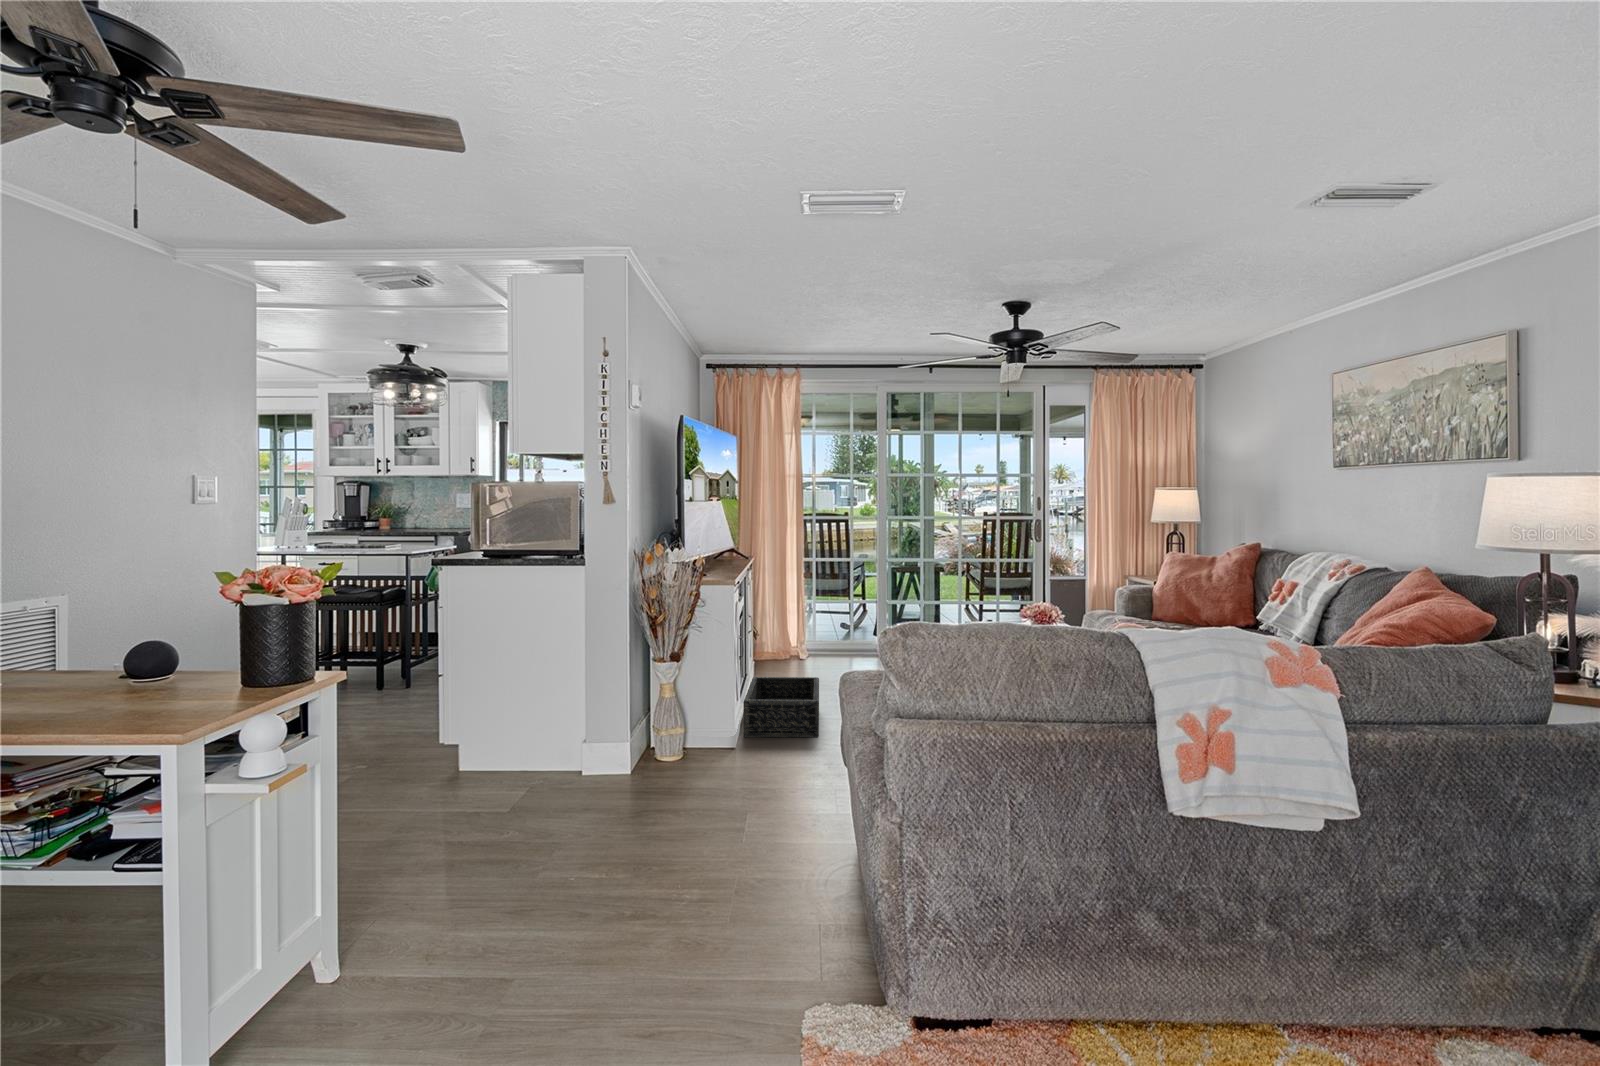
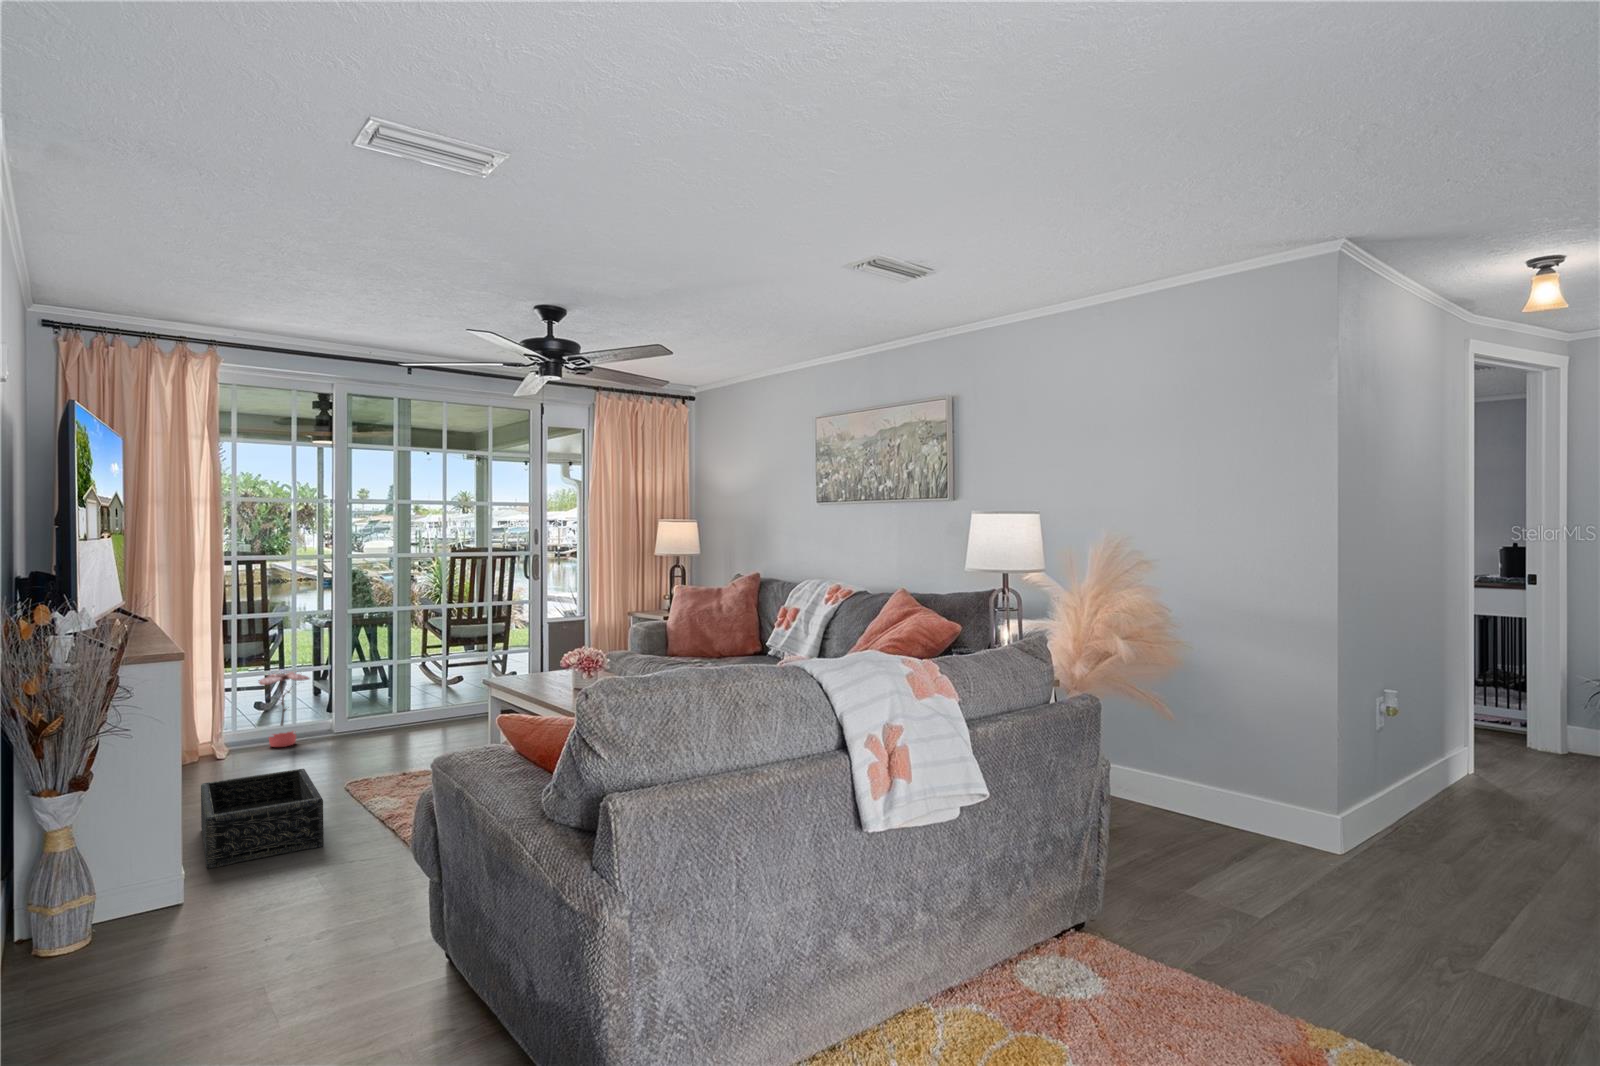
potted plant: none [809,604,846,662] -> present [259,671,309,747]

